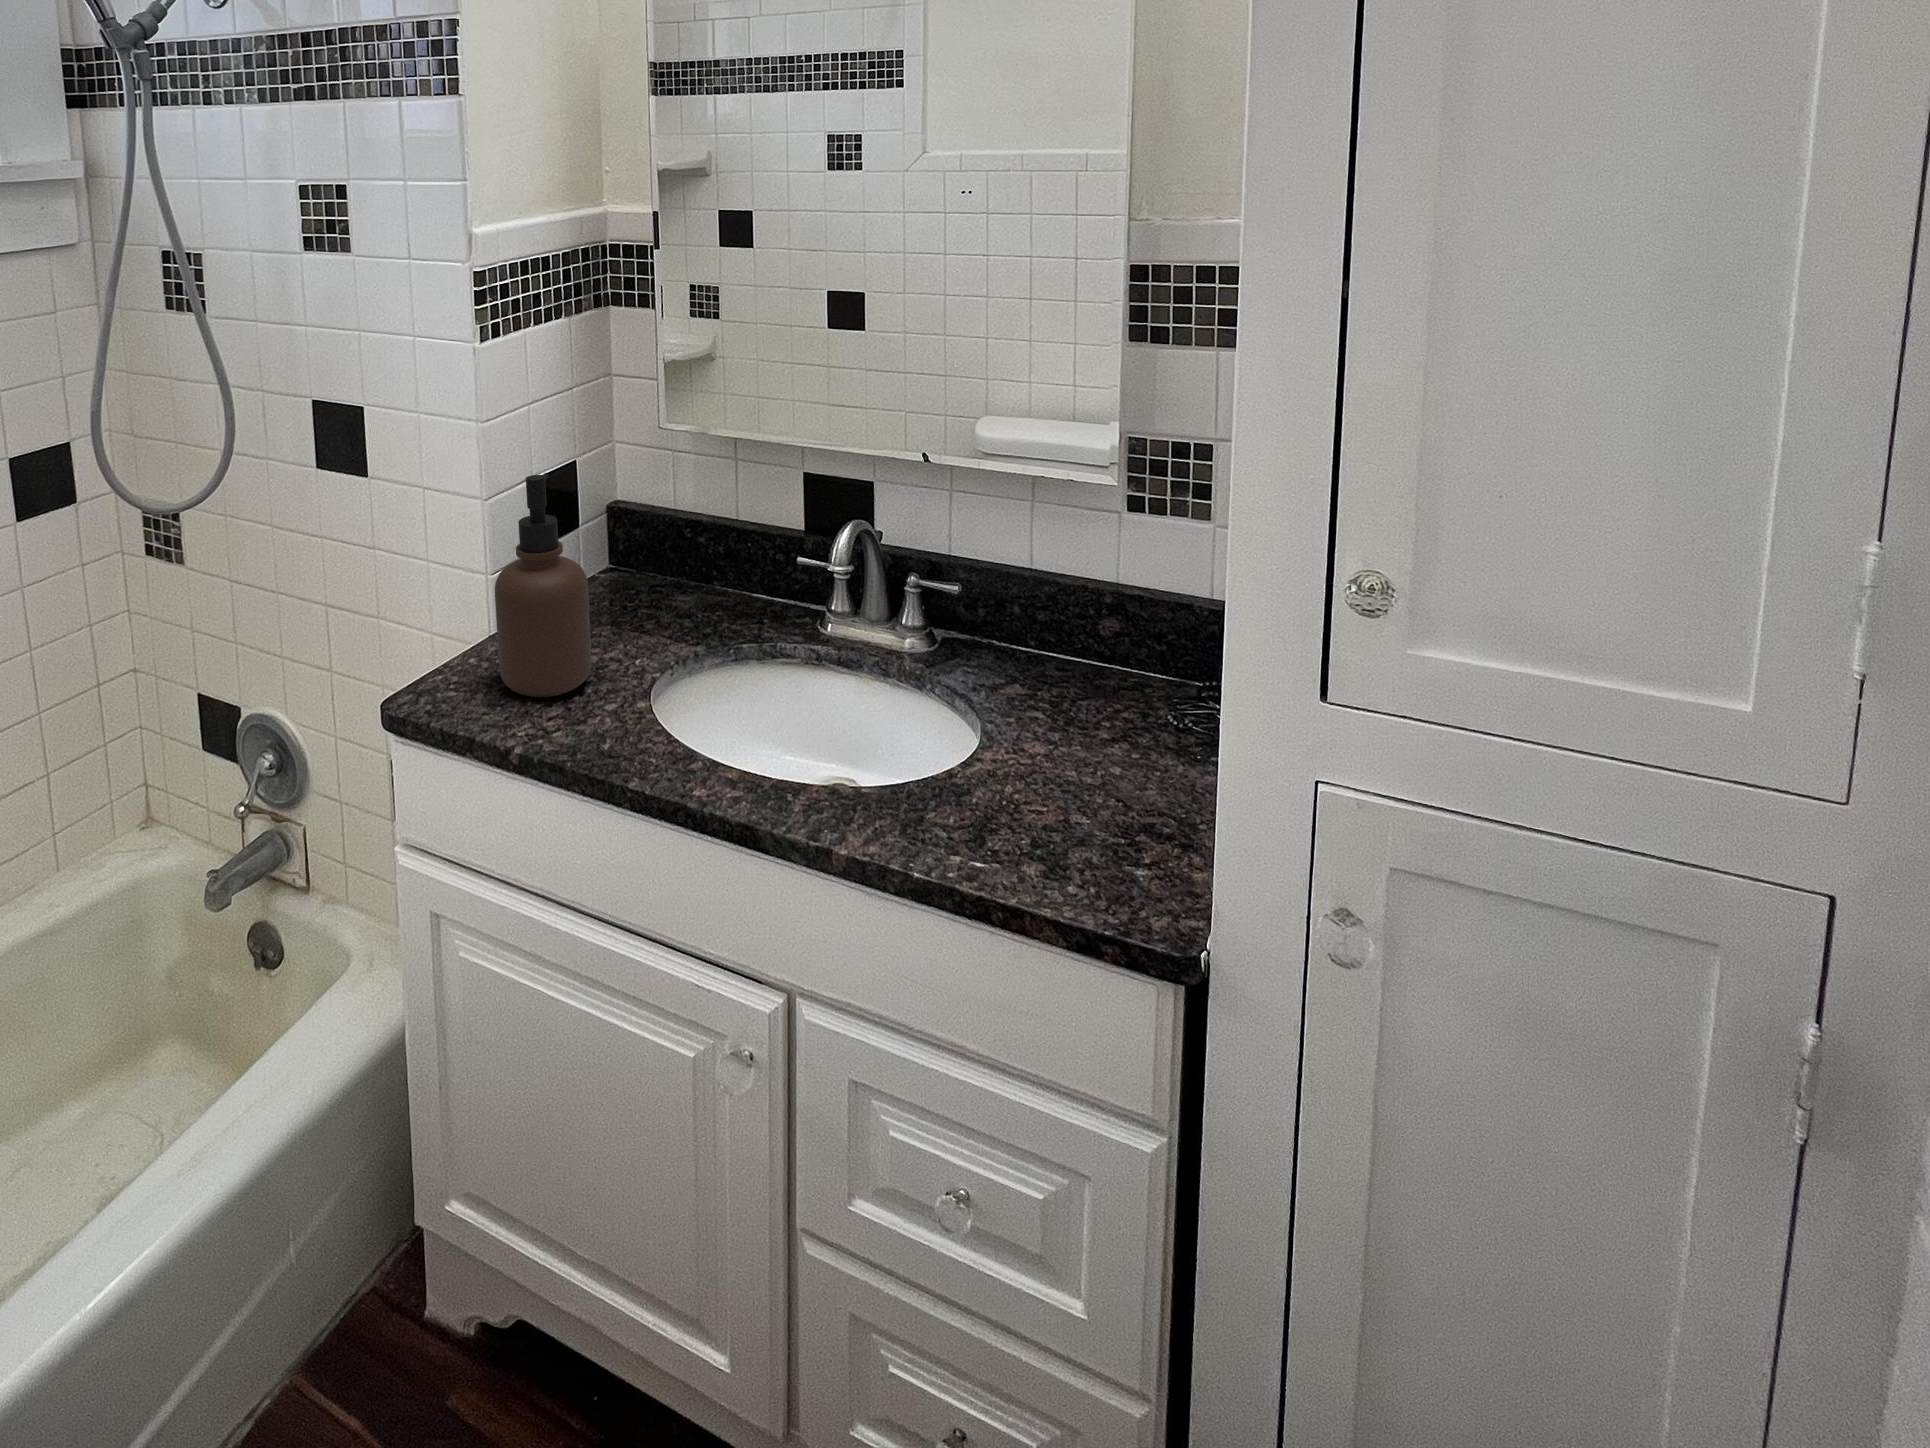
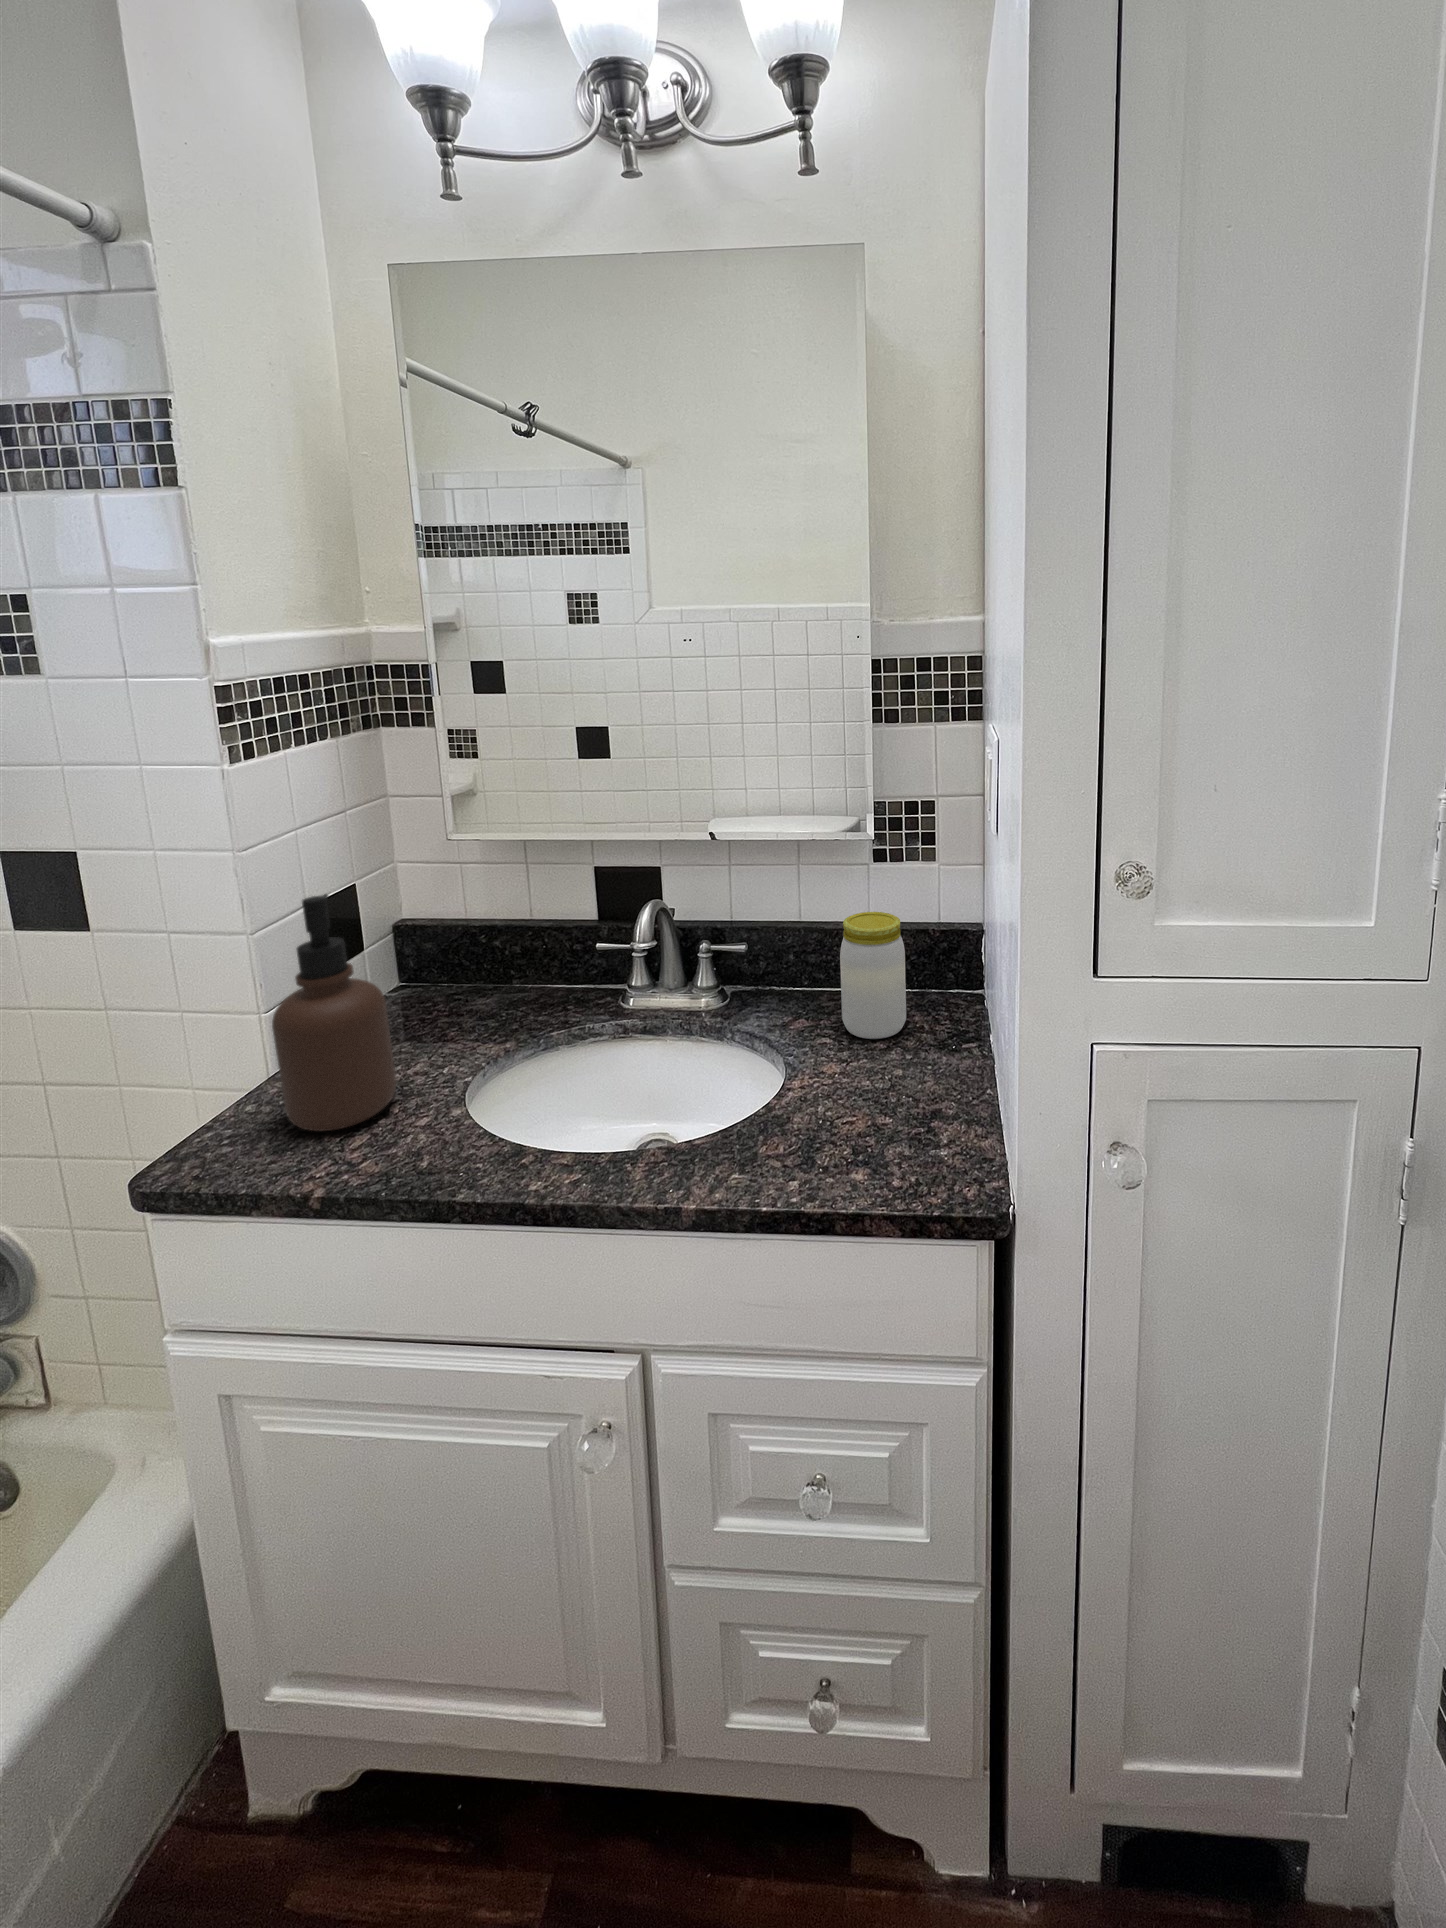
jar: none [1064,570,1147,727] -> present [840,912,906,1039]

